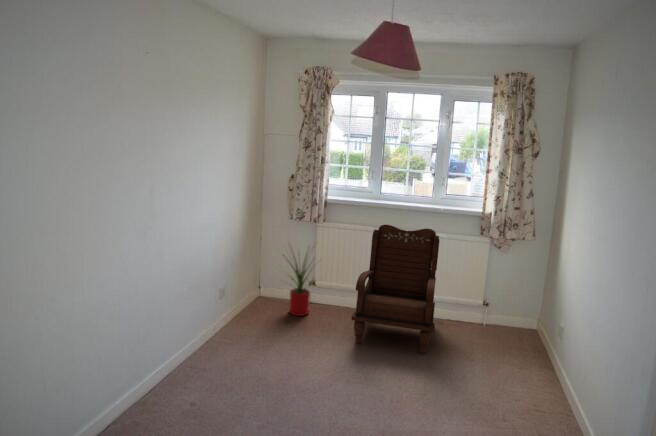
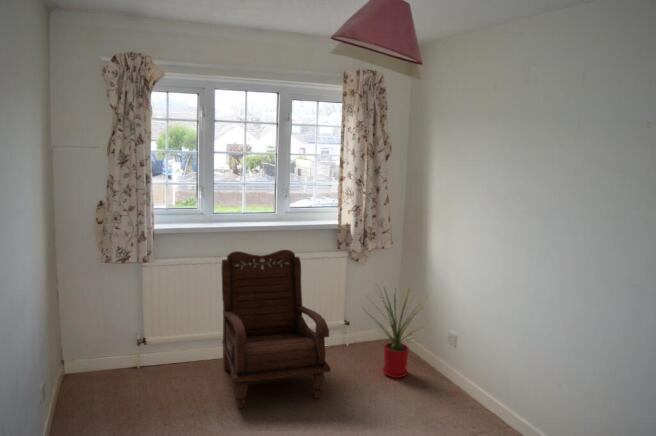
house plant: present [283,244,310,316] -> present [366,292,415,378]

